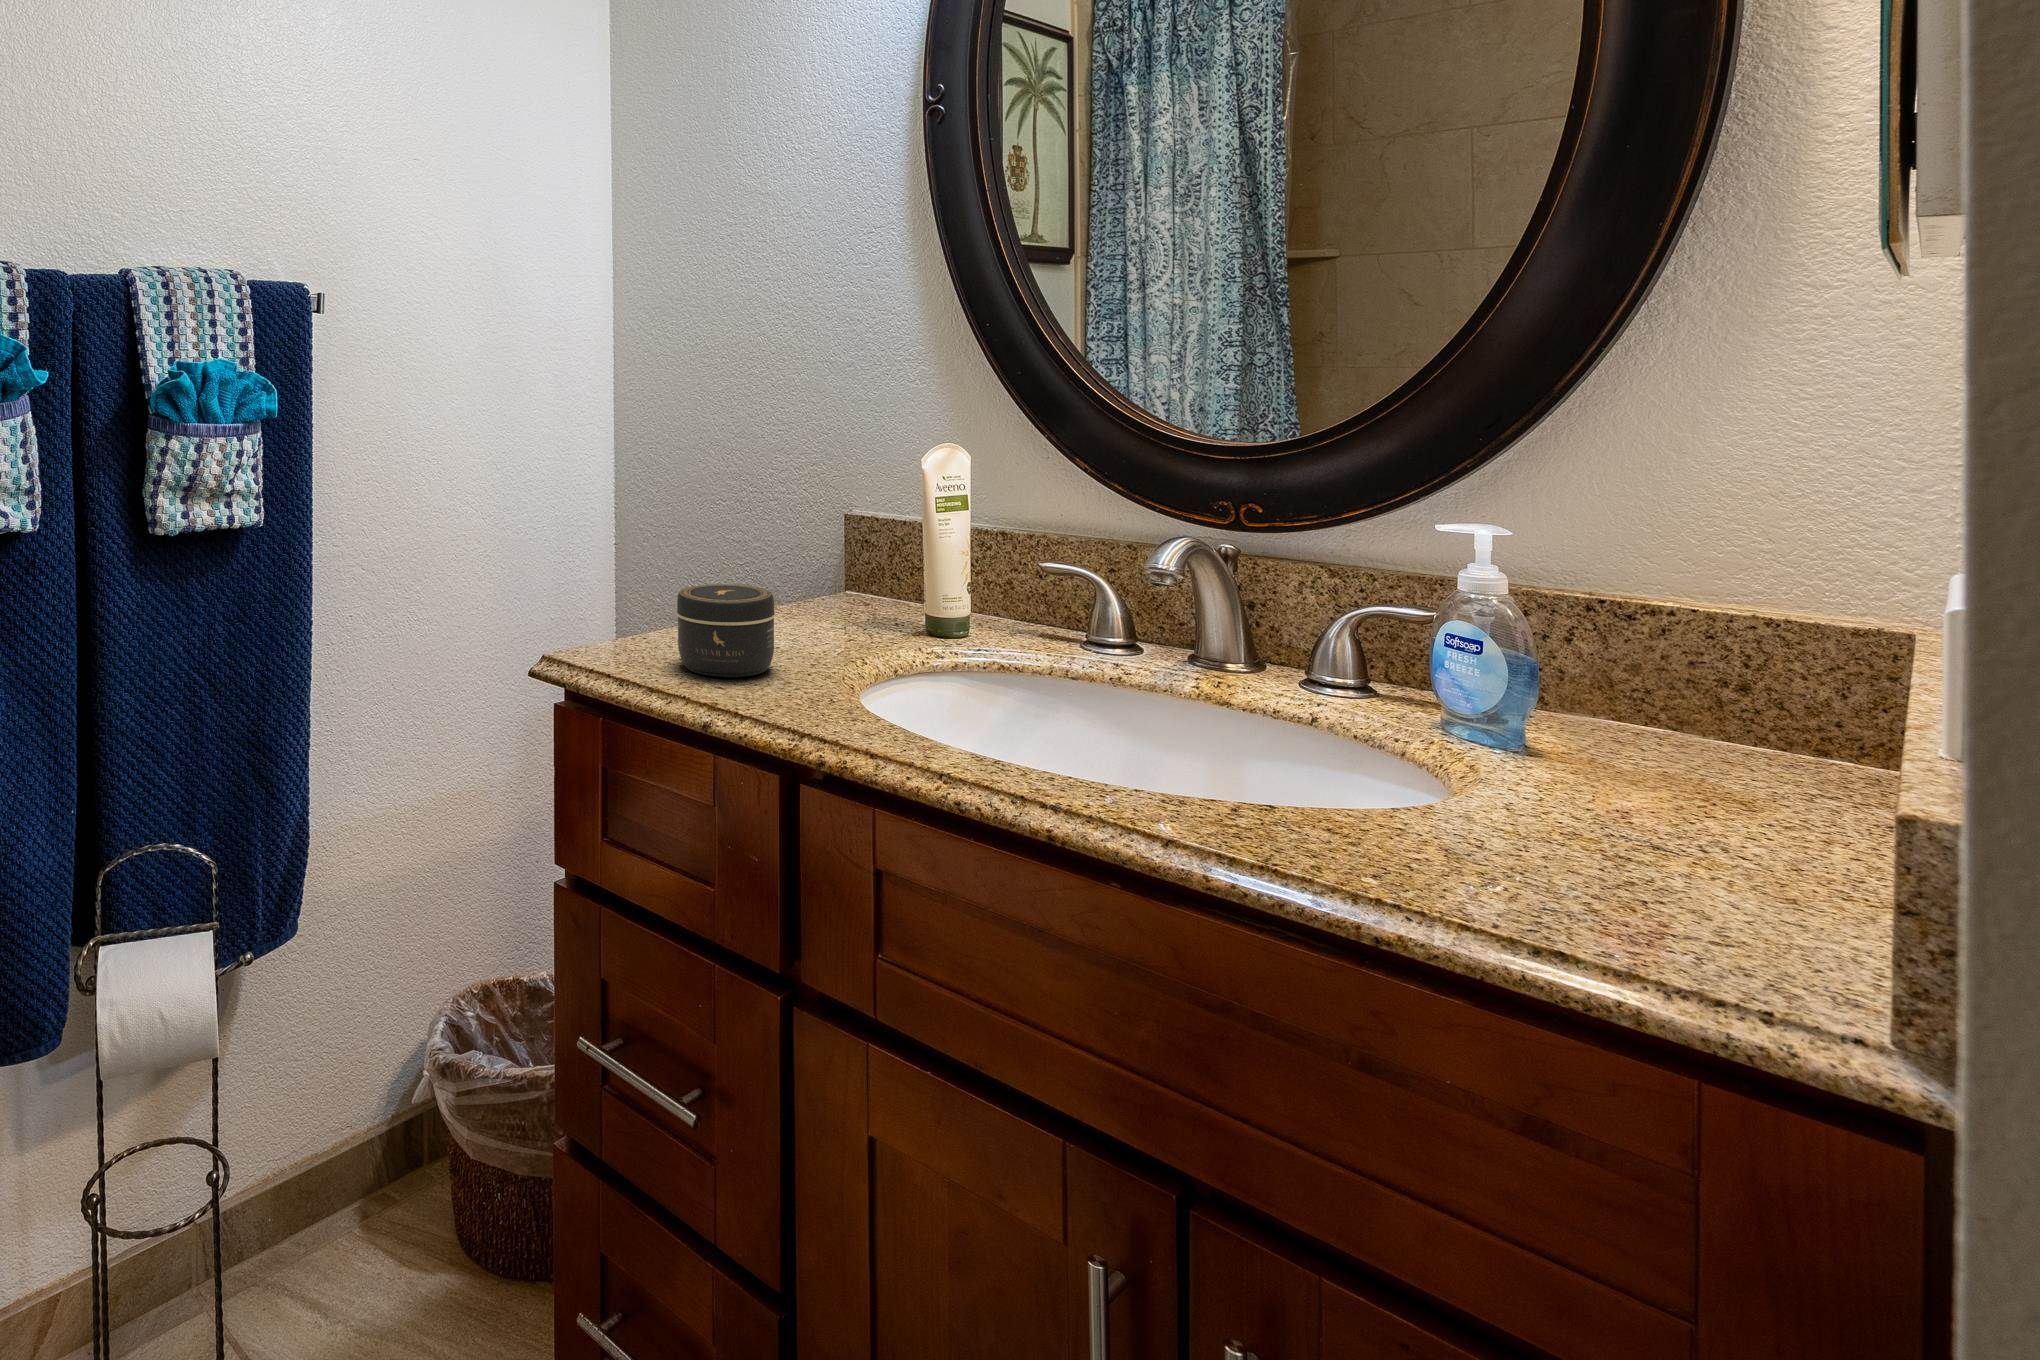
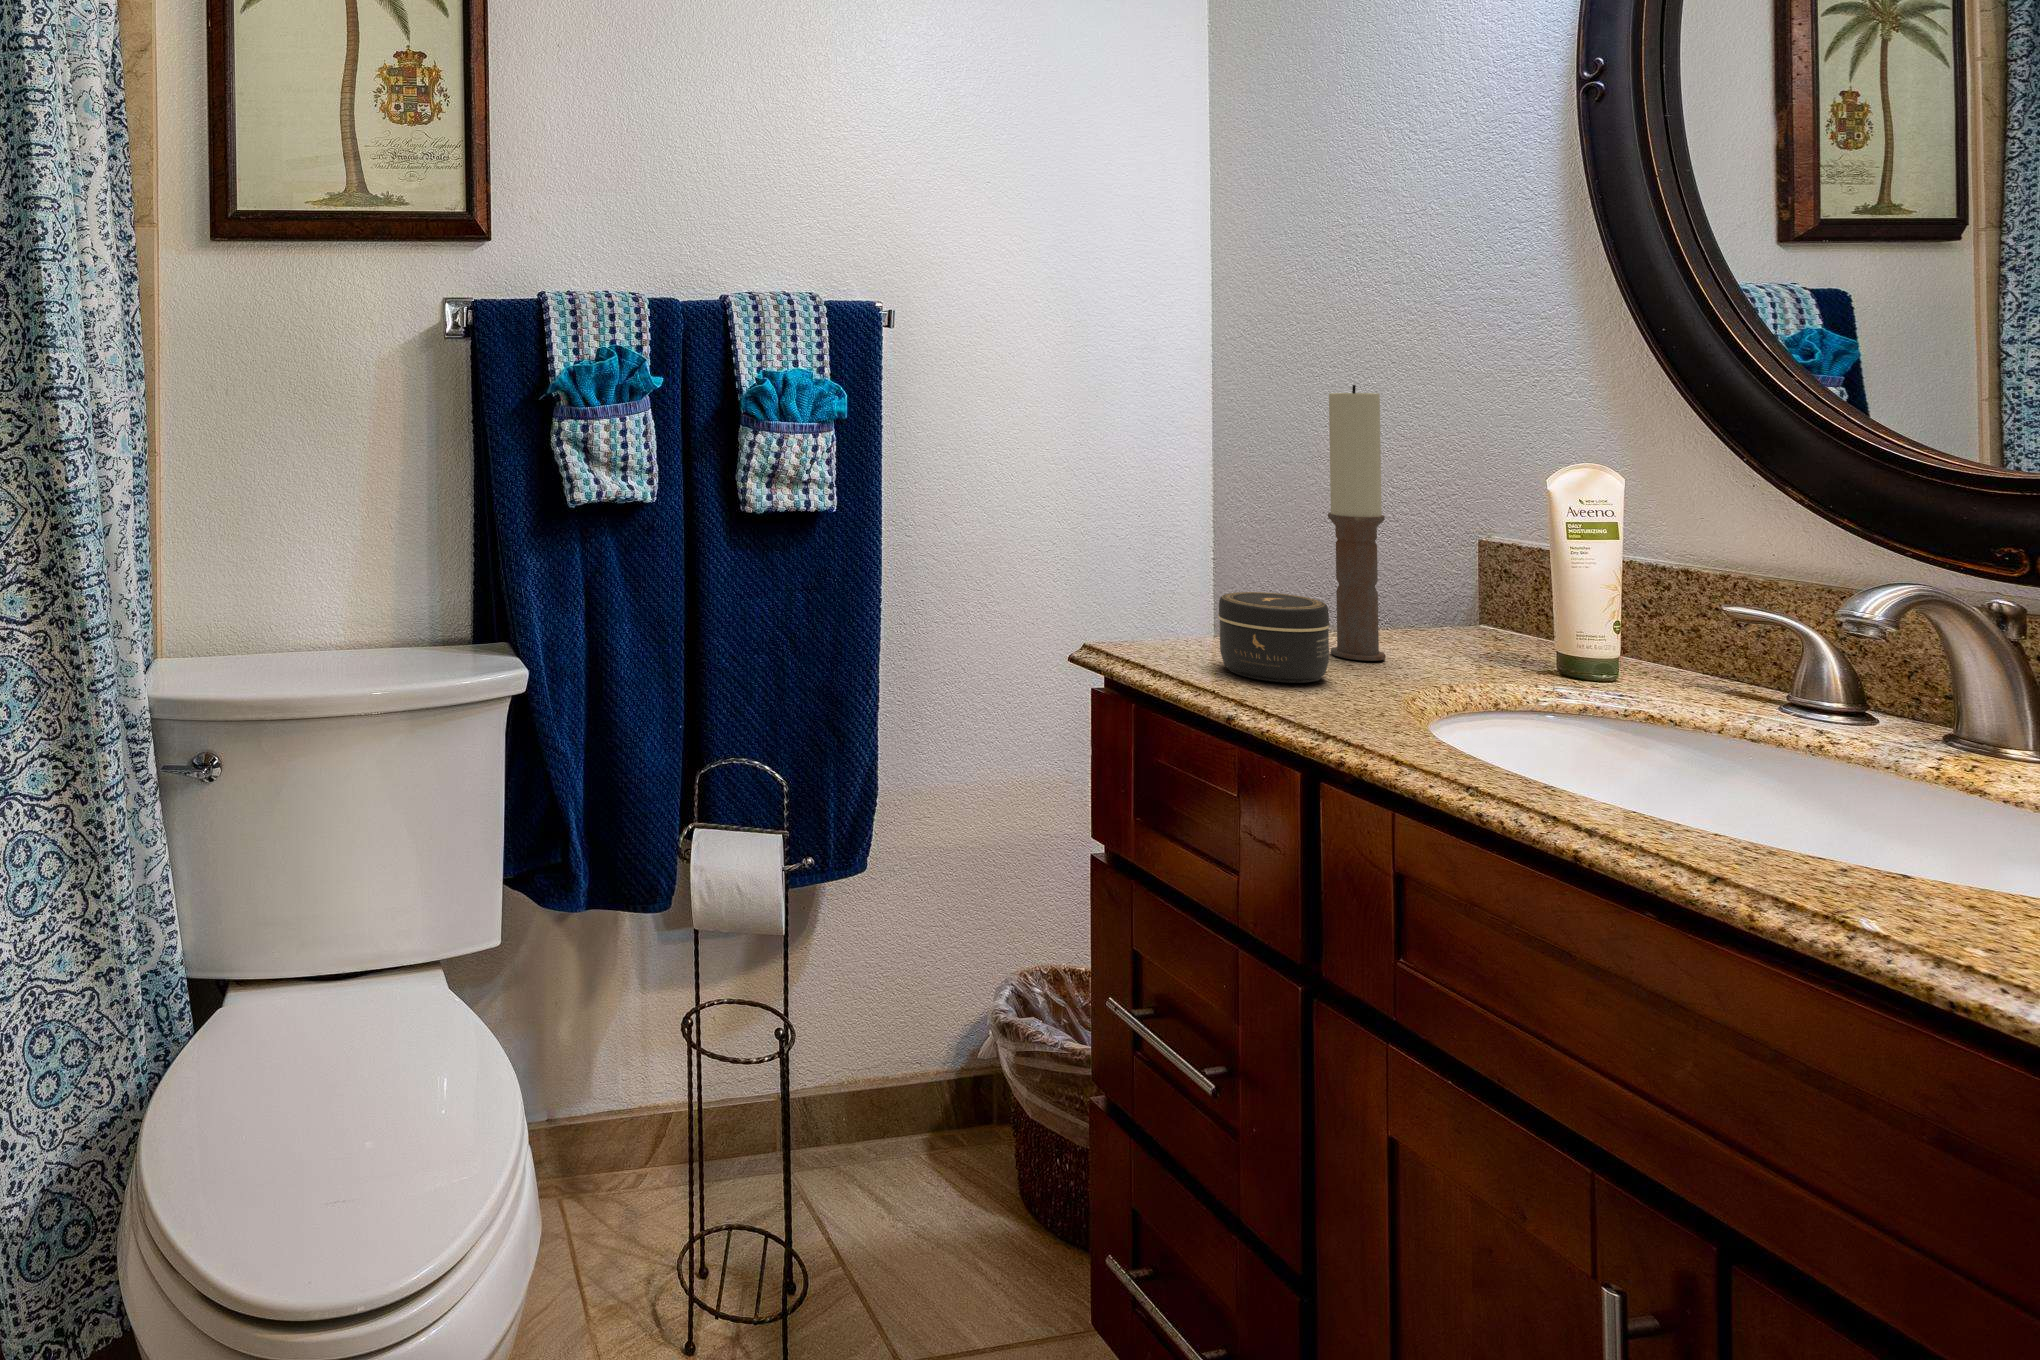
candle: none [758,373,805,641] -> present [1328,385,1386,661]

